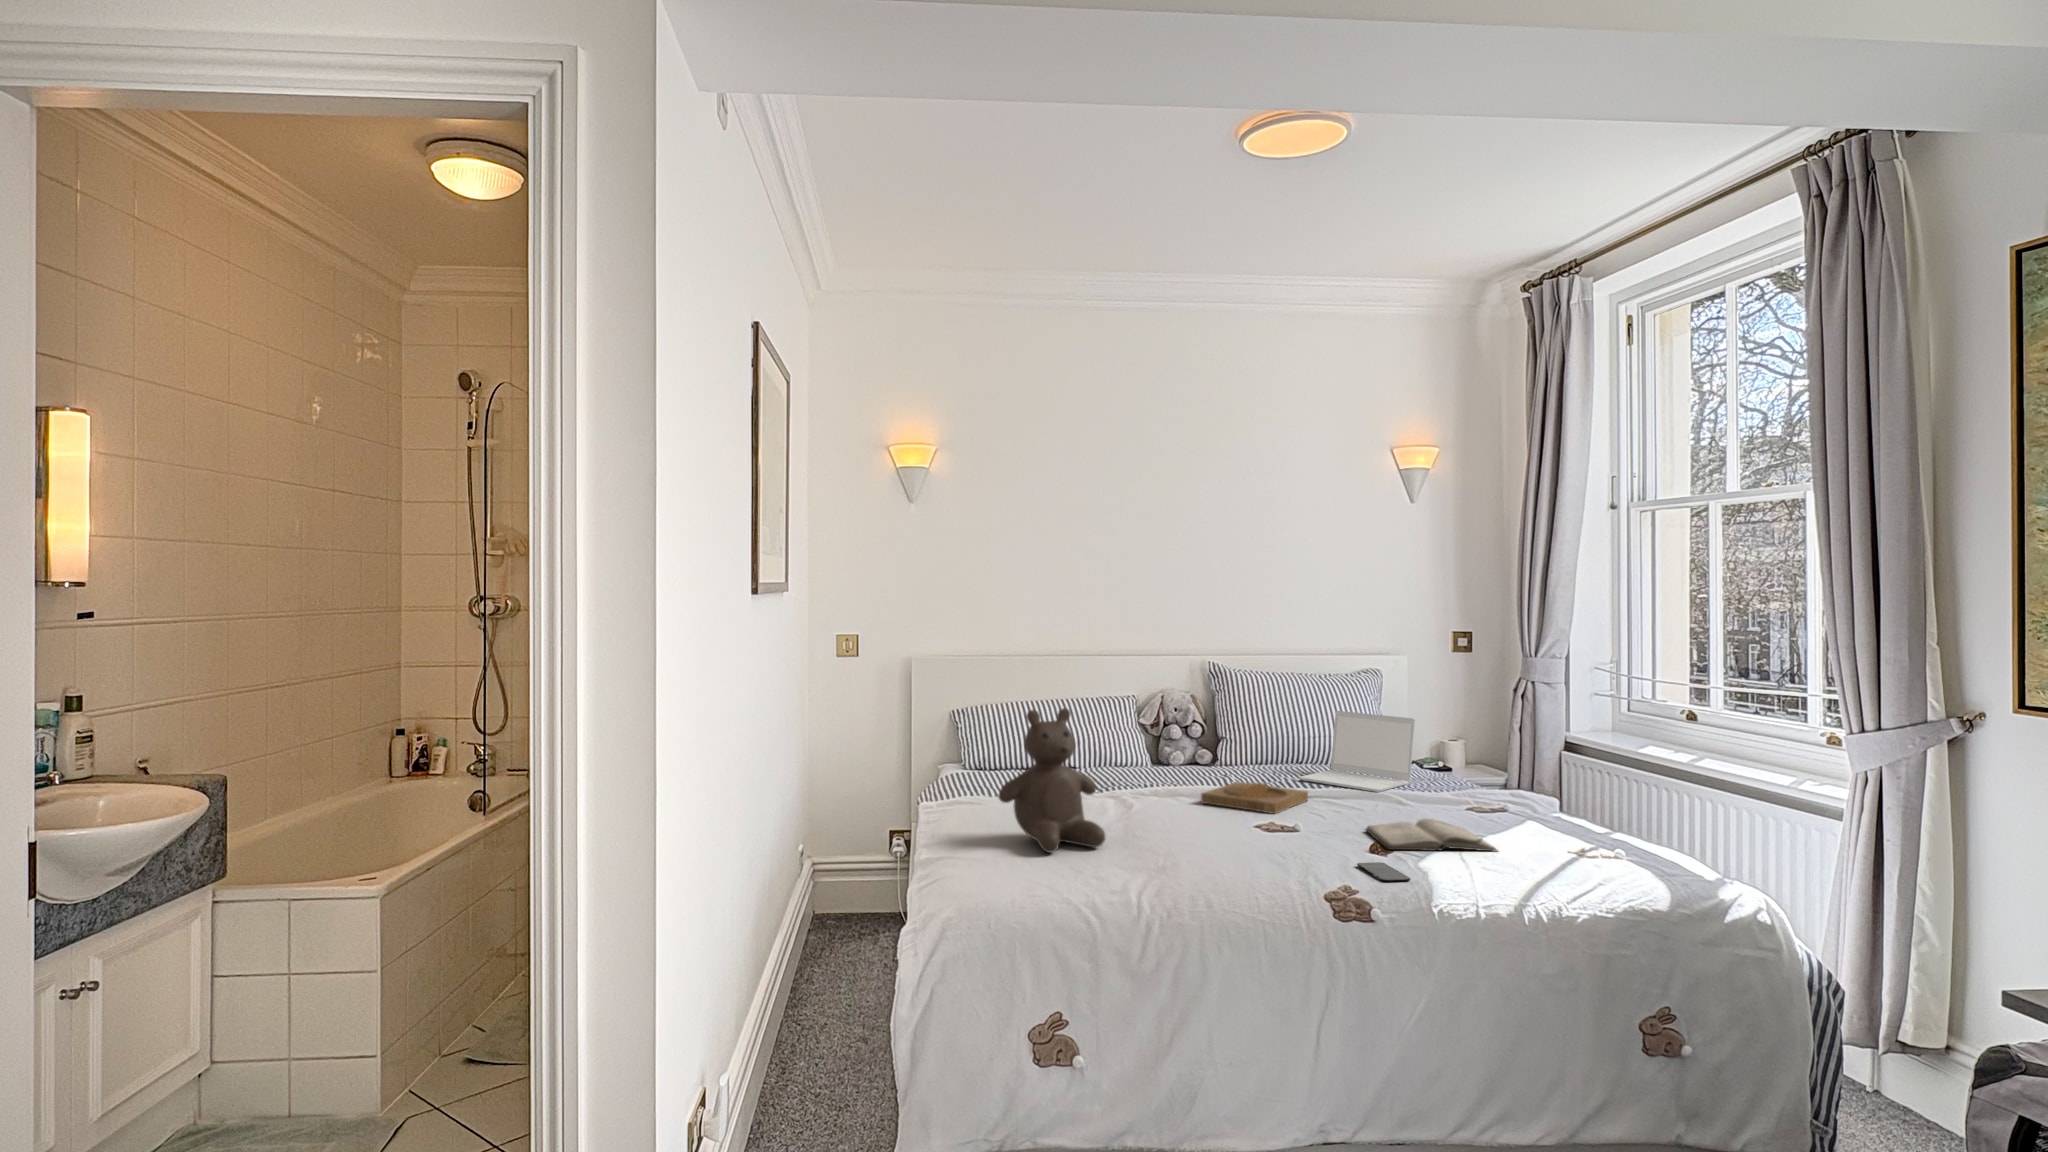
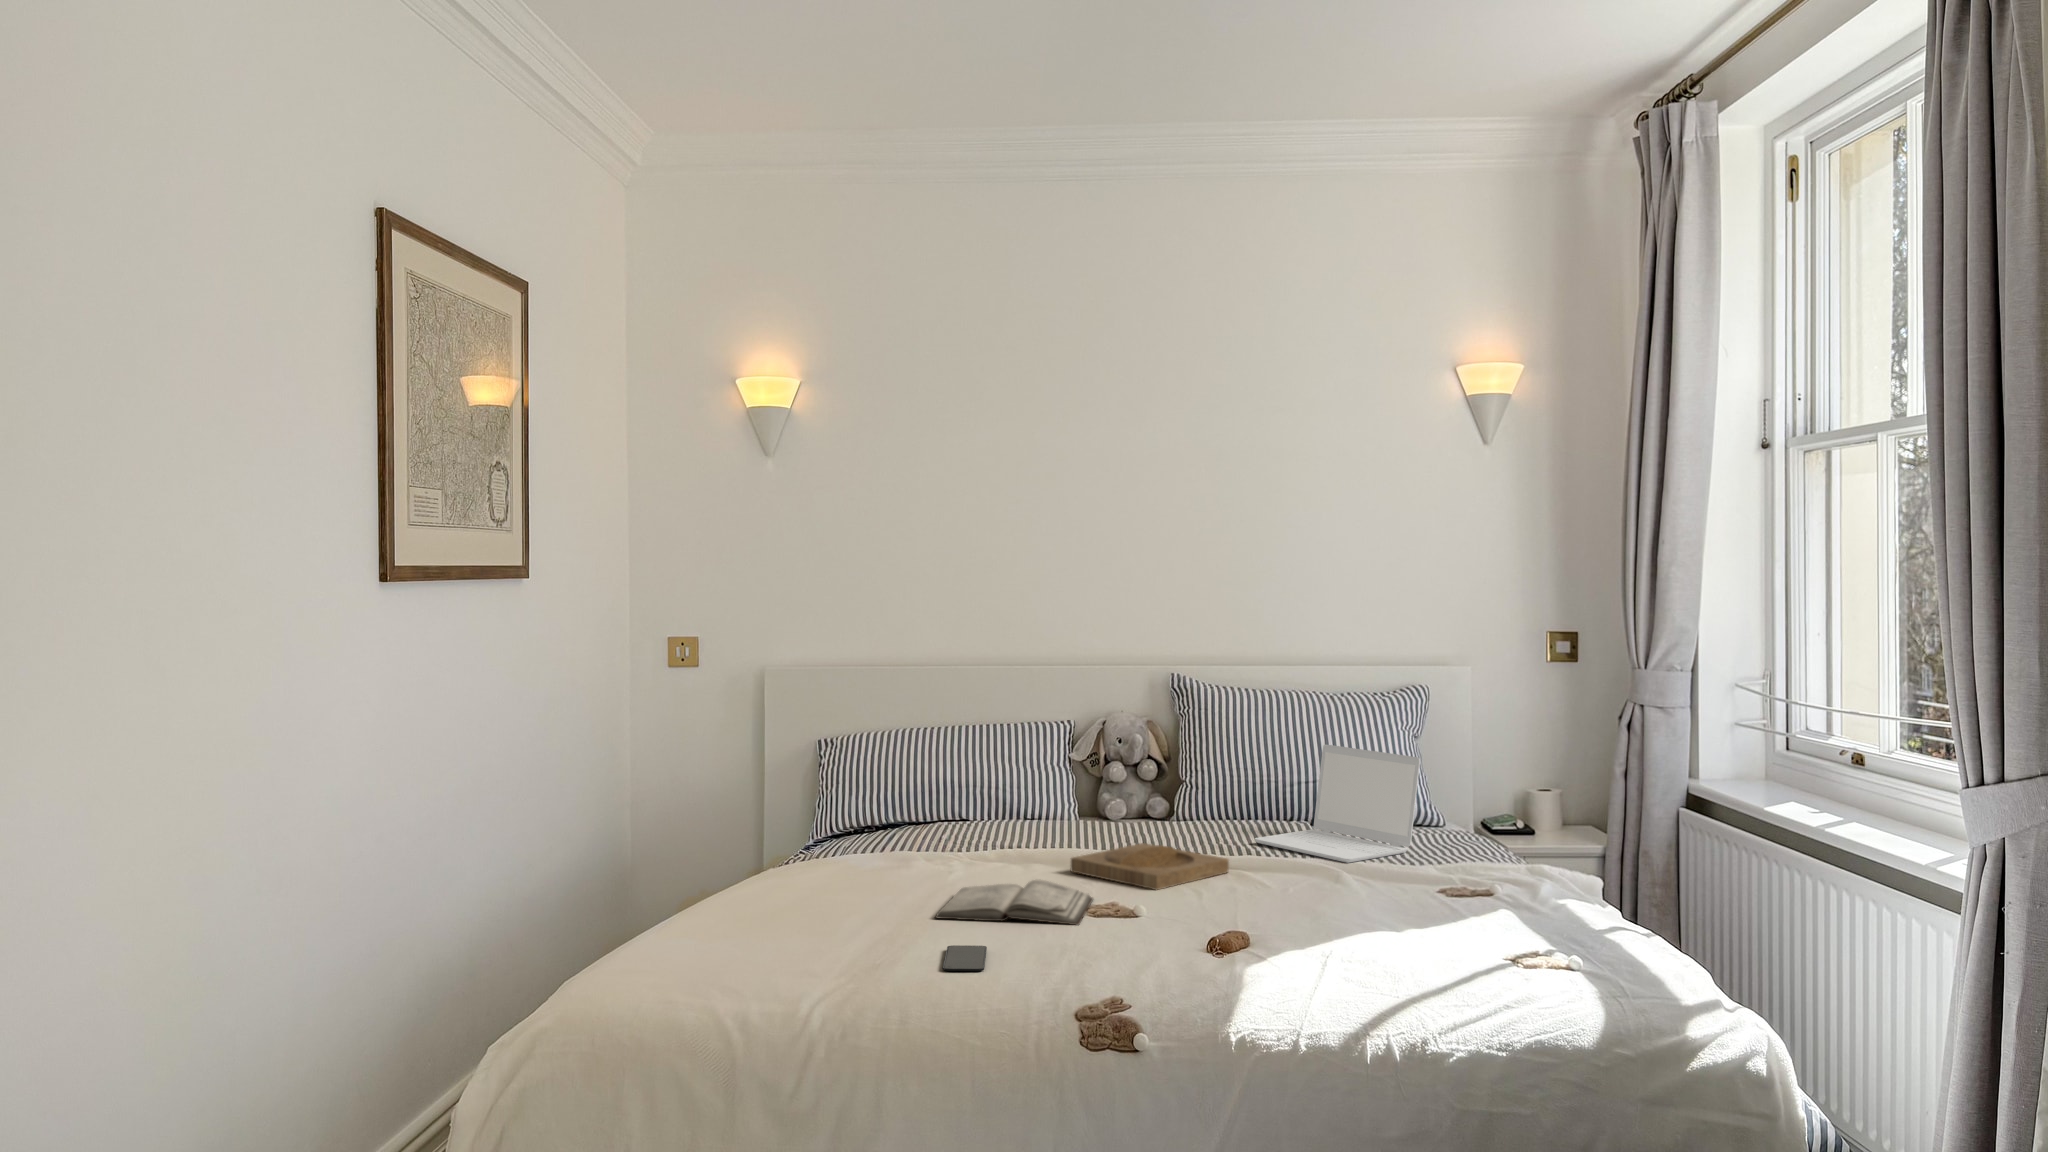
teddy bear: present [998,708,1106,853] -> none [717,734,868,935]
diary: present [1365,818,1498,852] -> present [935,880,1093,925]
smartphone: present [1357,862,1410,881] -> present [943,945,987,971]

